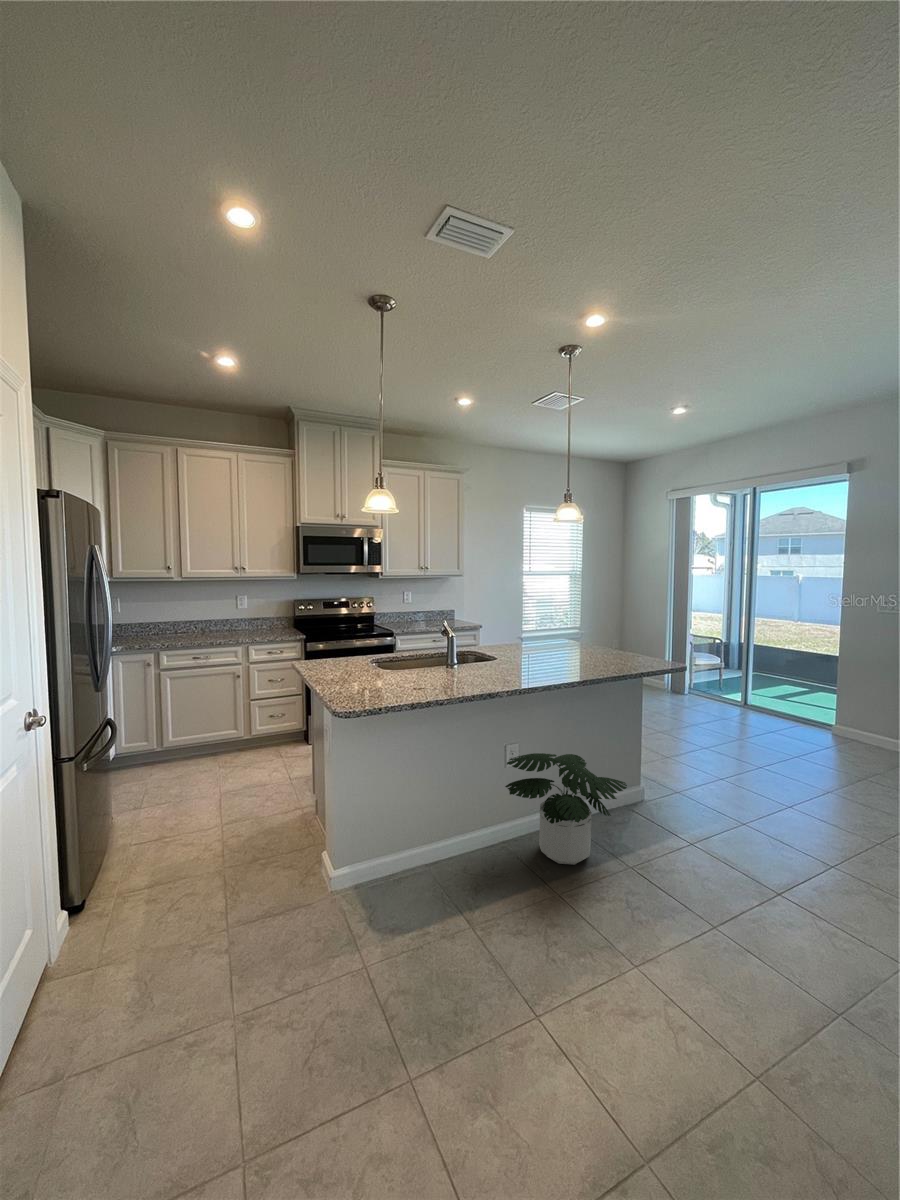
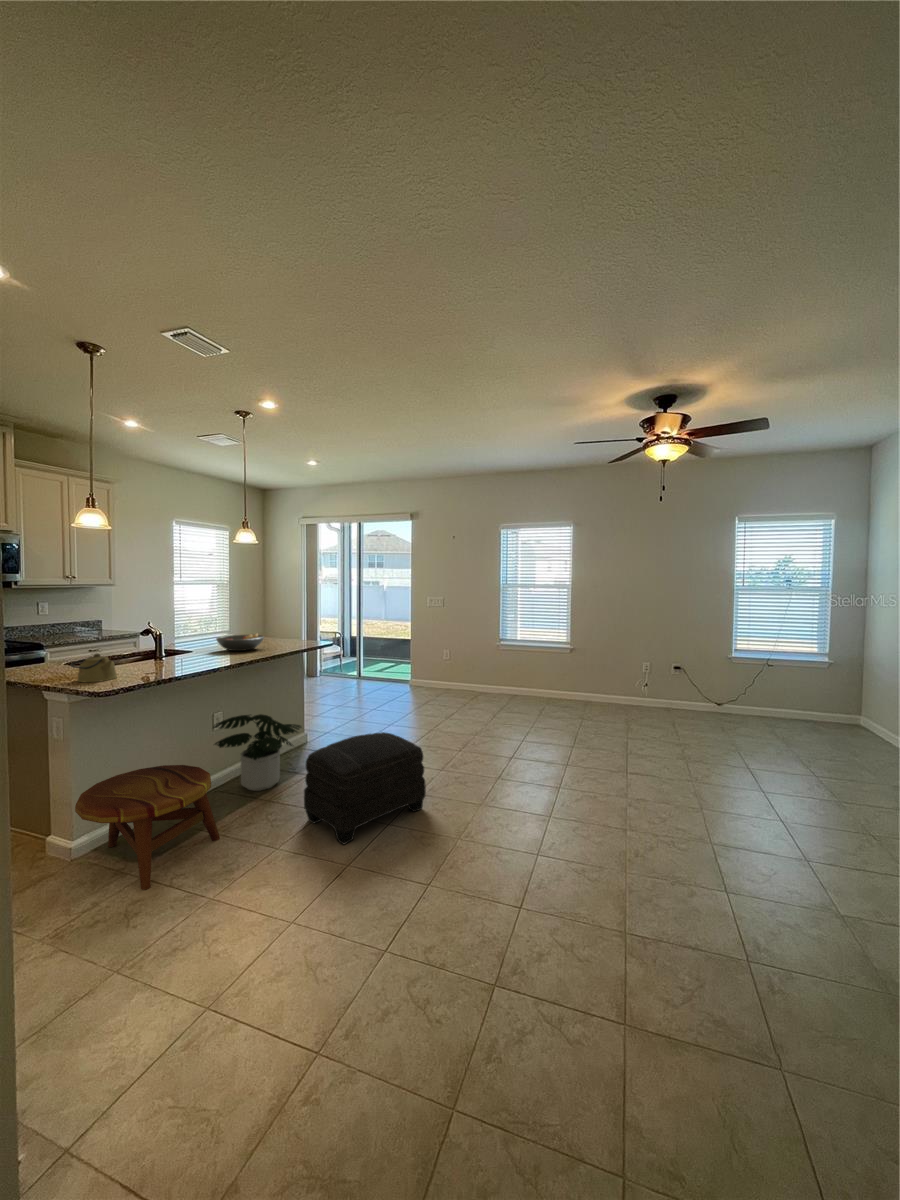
fruit bowl: none [526,642,586,665] -> present [216,633,264,651]
kettle: none [354,660,396,694] -> present [71,654,117,682]
side table: none [335,801,487,978] -> present [75,765,220,890]
ottoman: none [603,845,847,1052] -> present [304,732,426,844]

